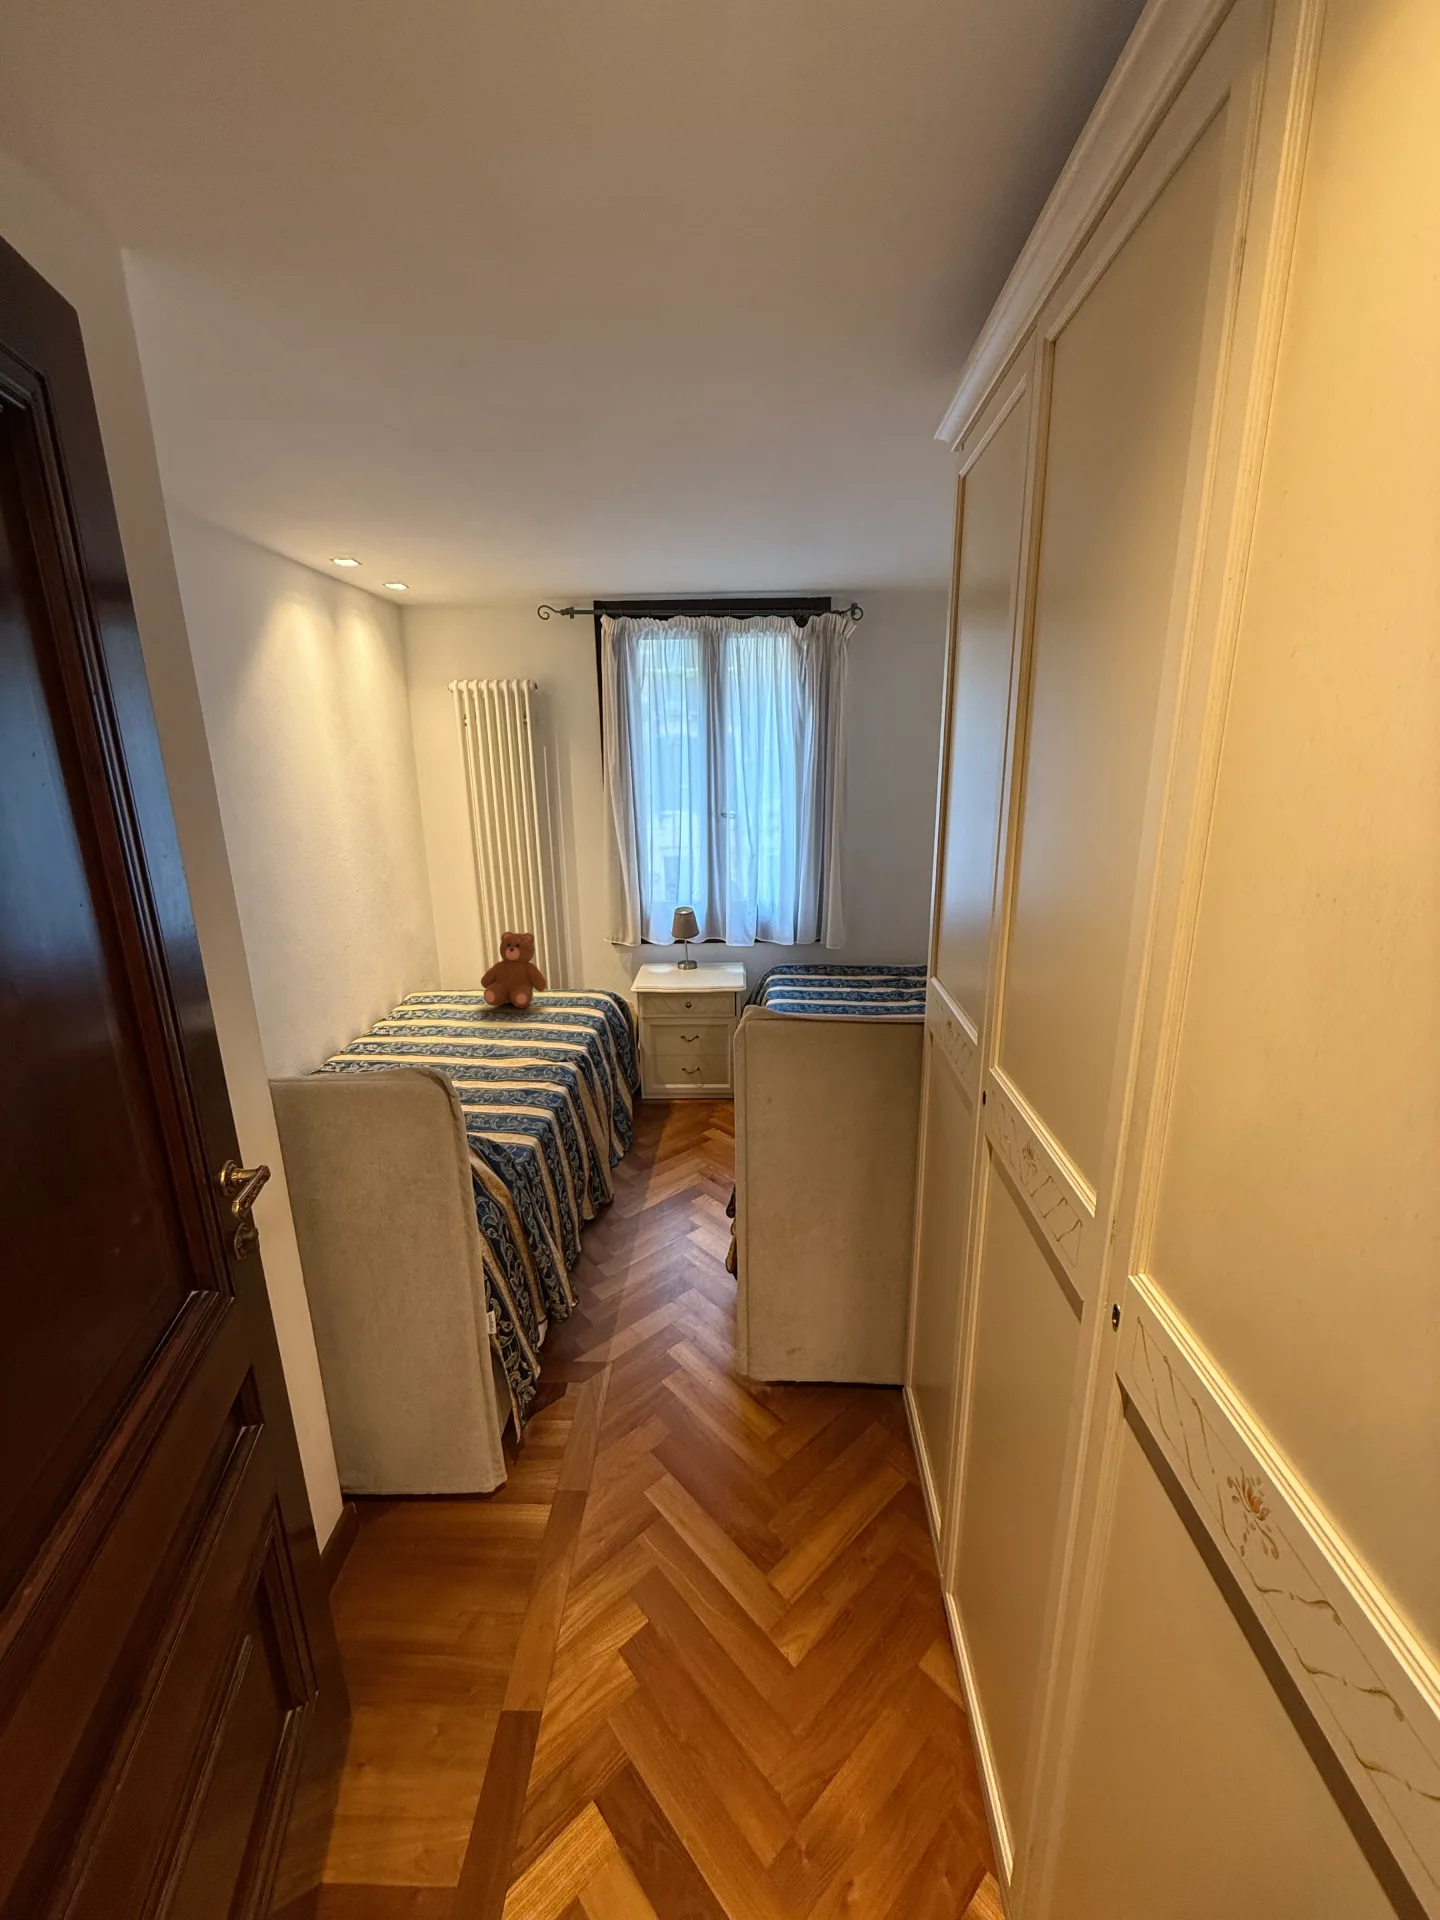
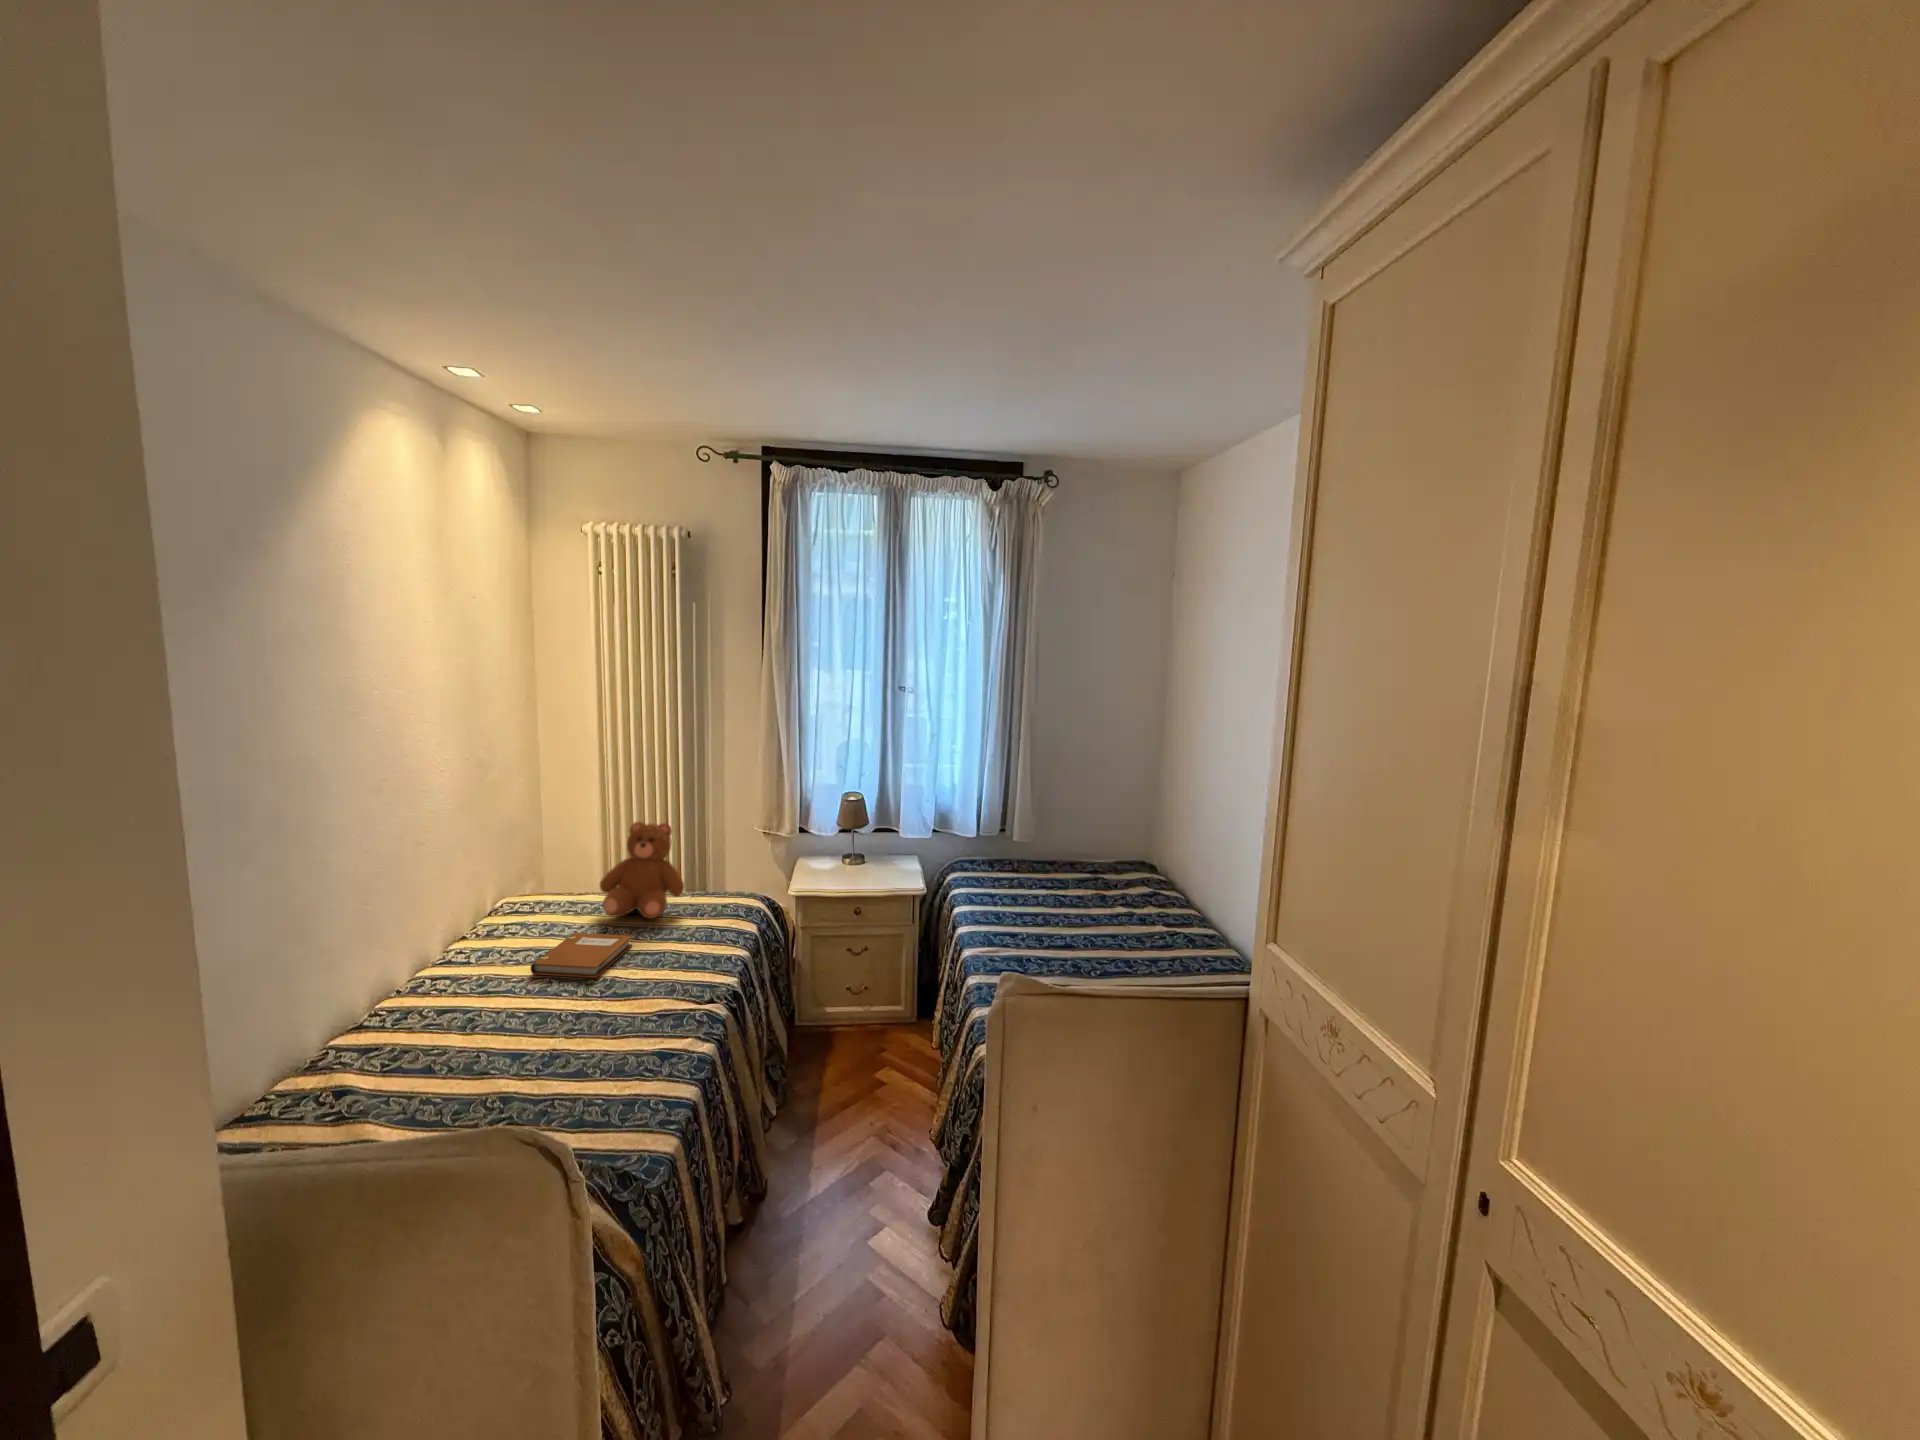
notebook: none [433,1015,507,1044] -> present [531,933,632,978]

